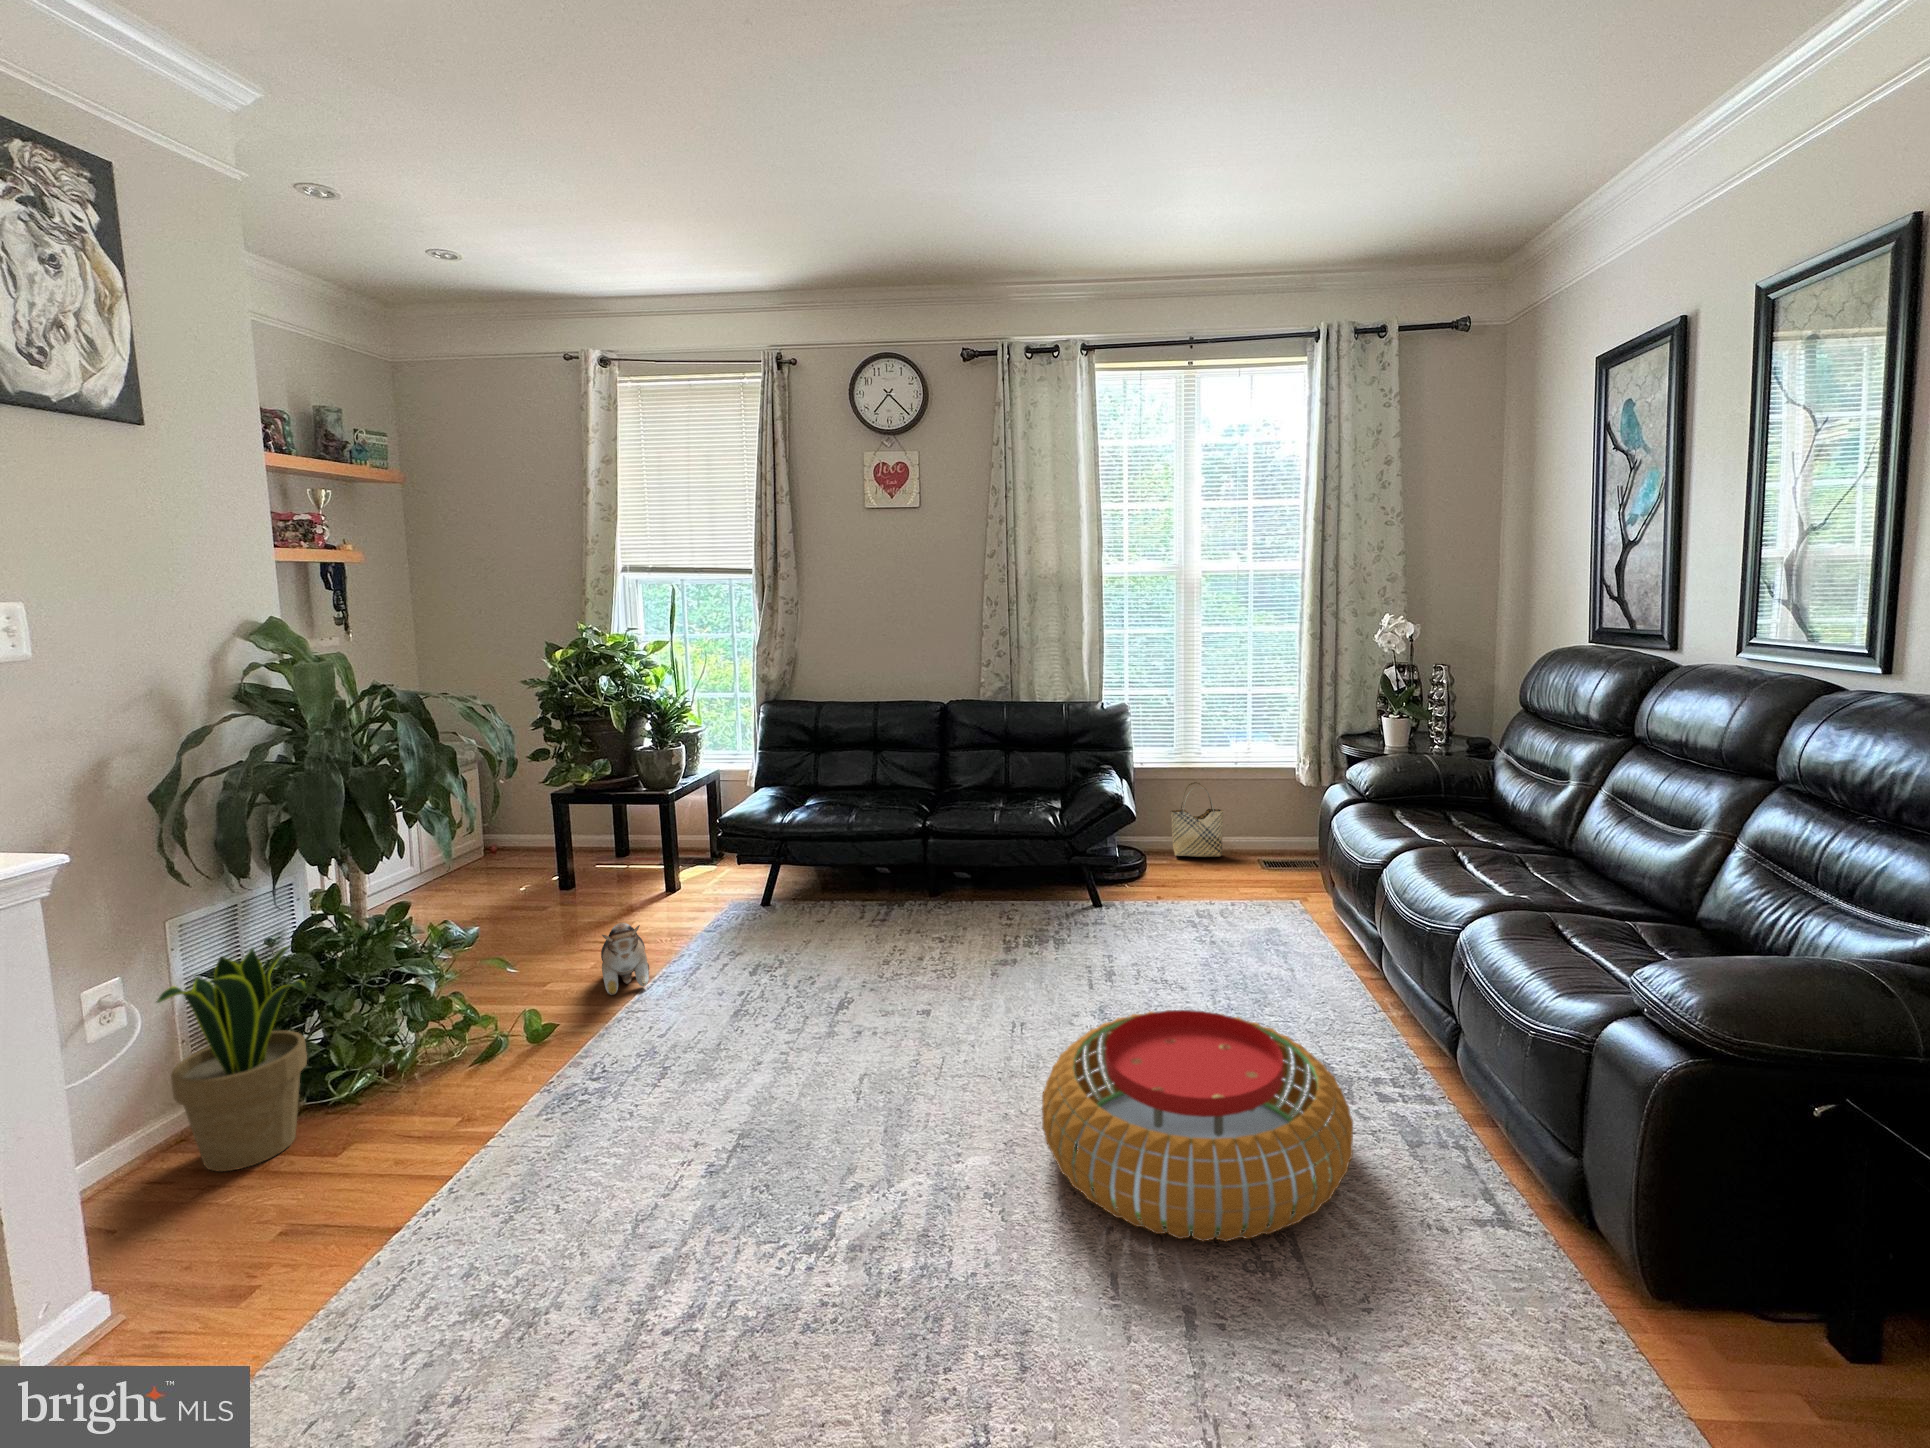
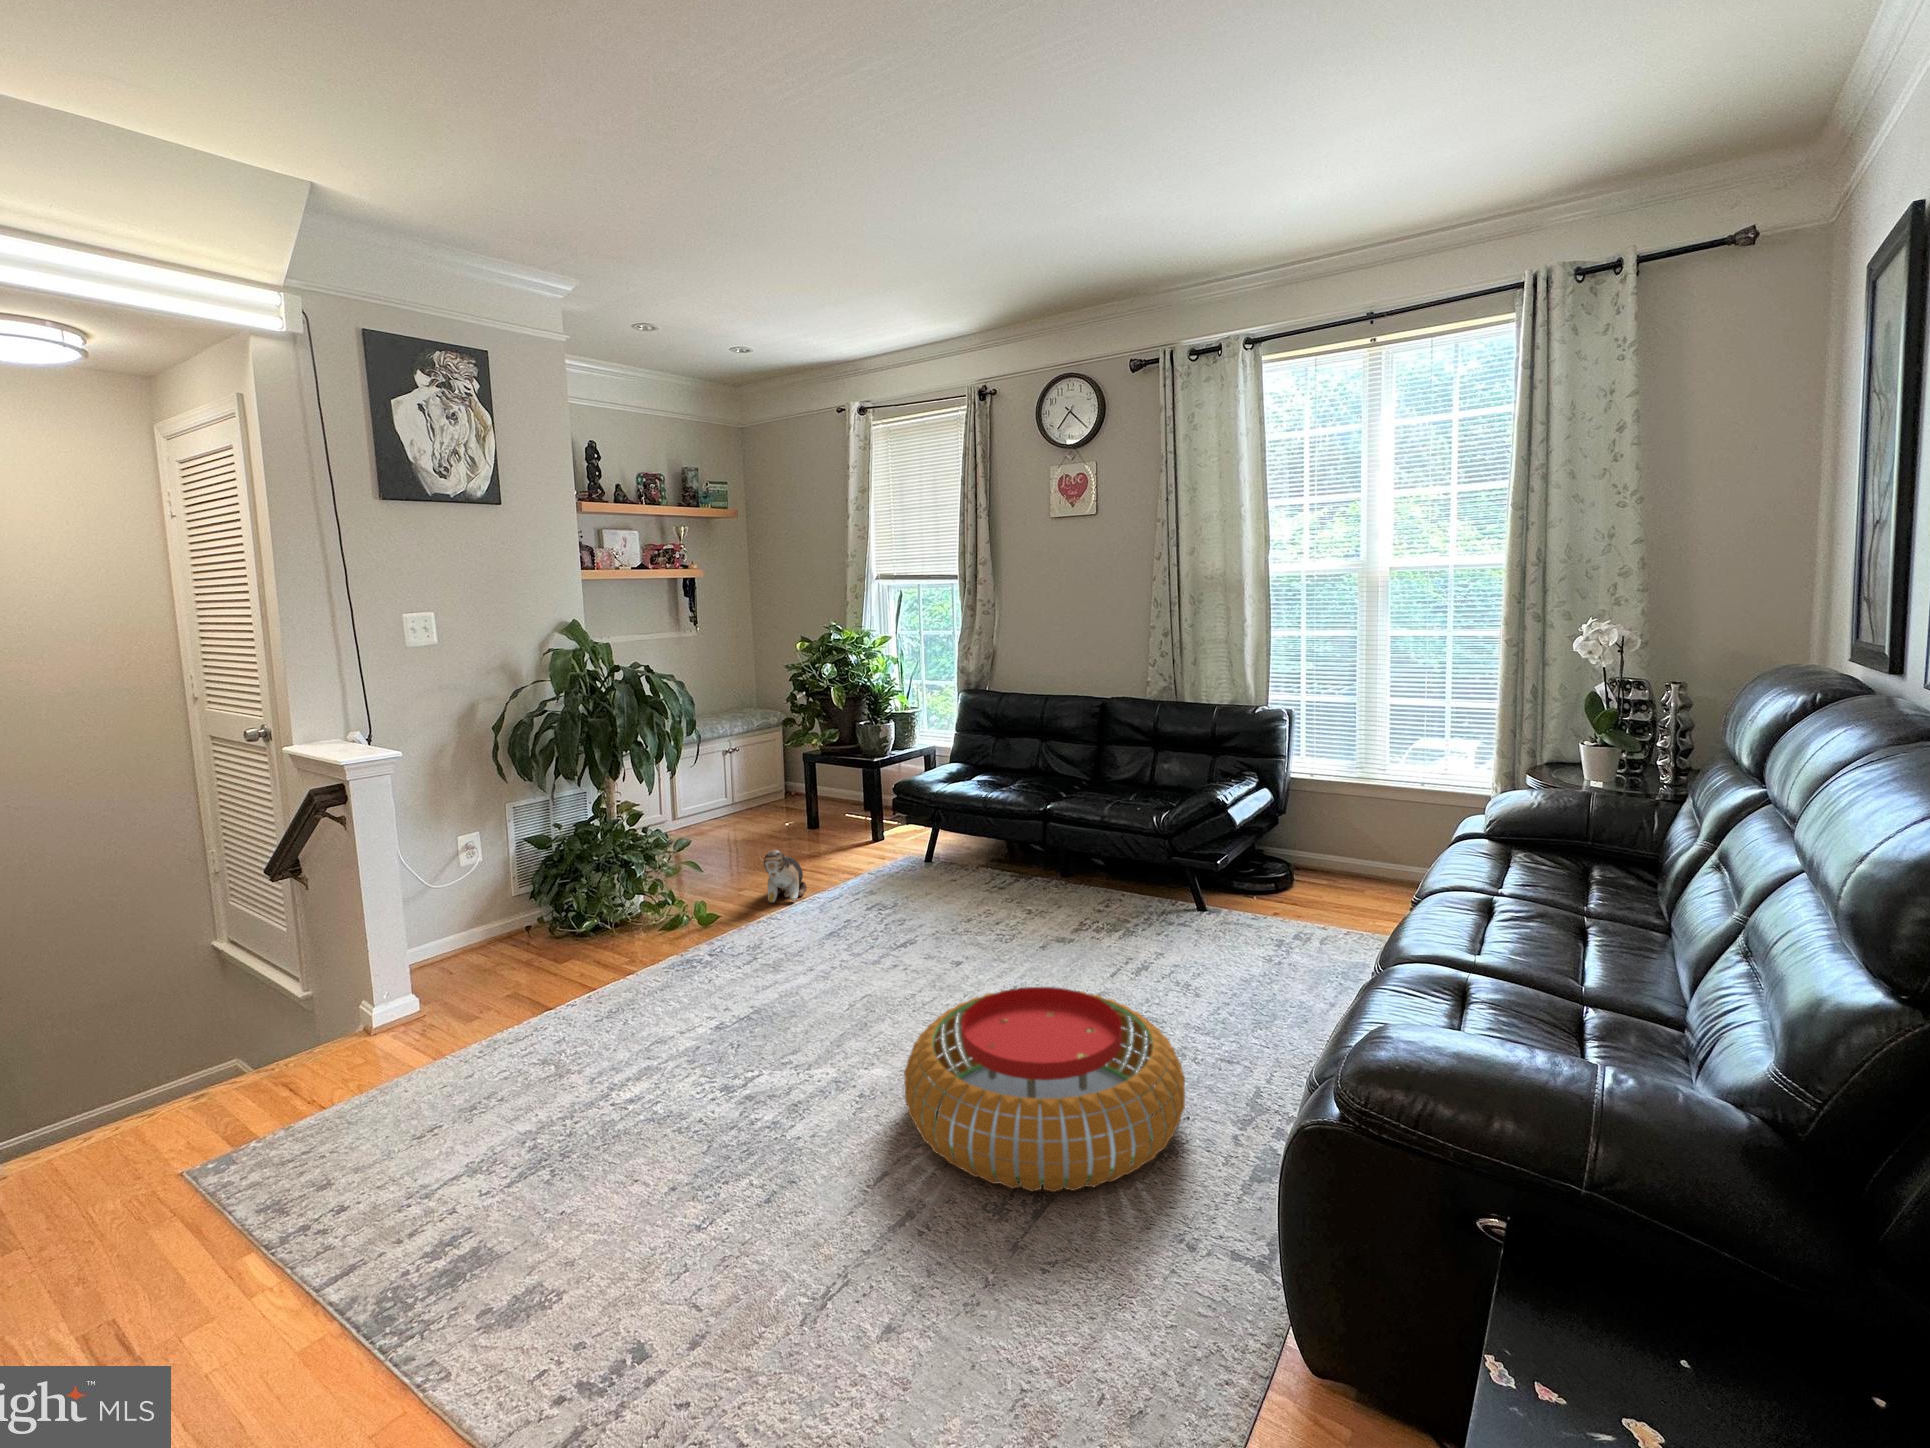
woven basket: present [1170,782,1224,857] -> none [1330,796,1394,879]
potted plant: present [156,946,307,1171] -> none [475,826,559,958]

